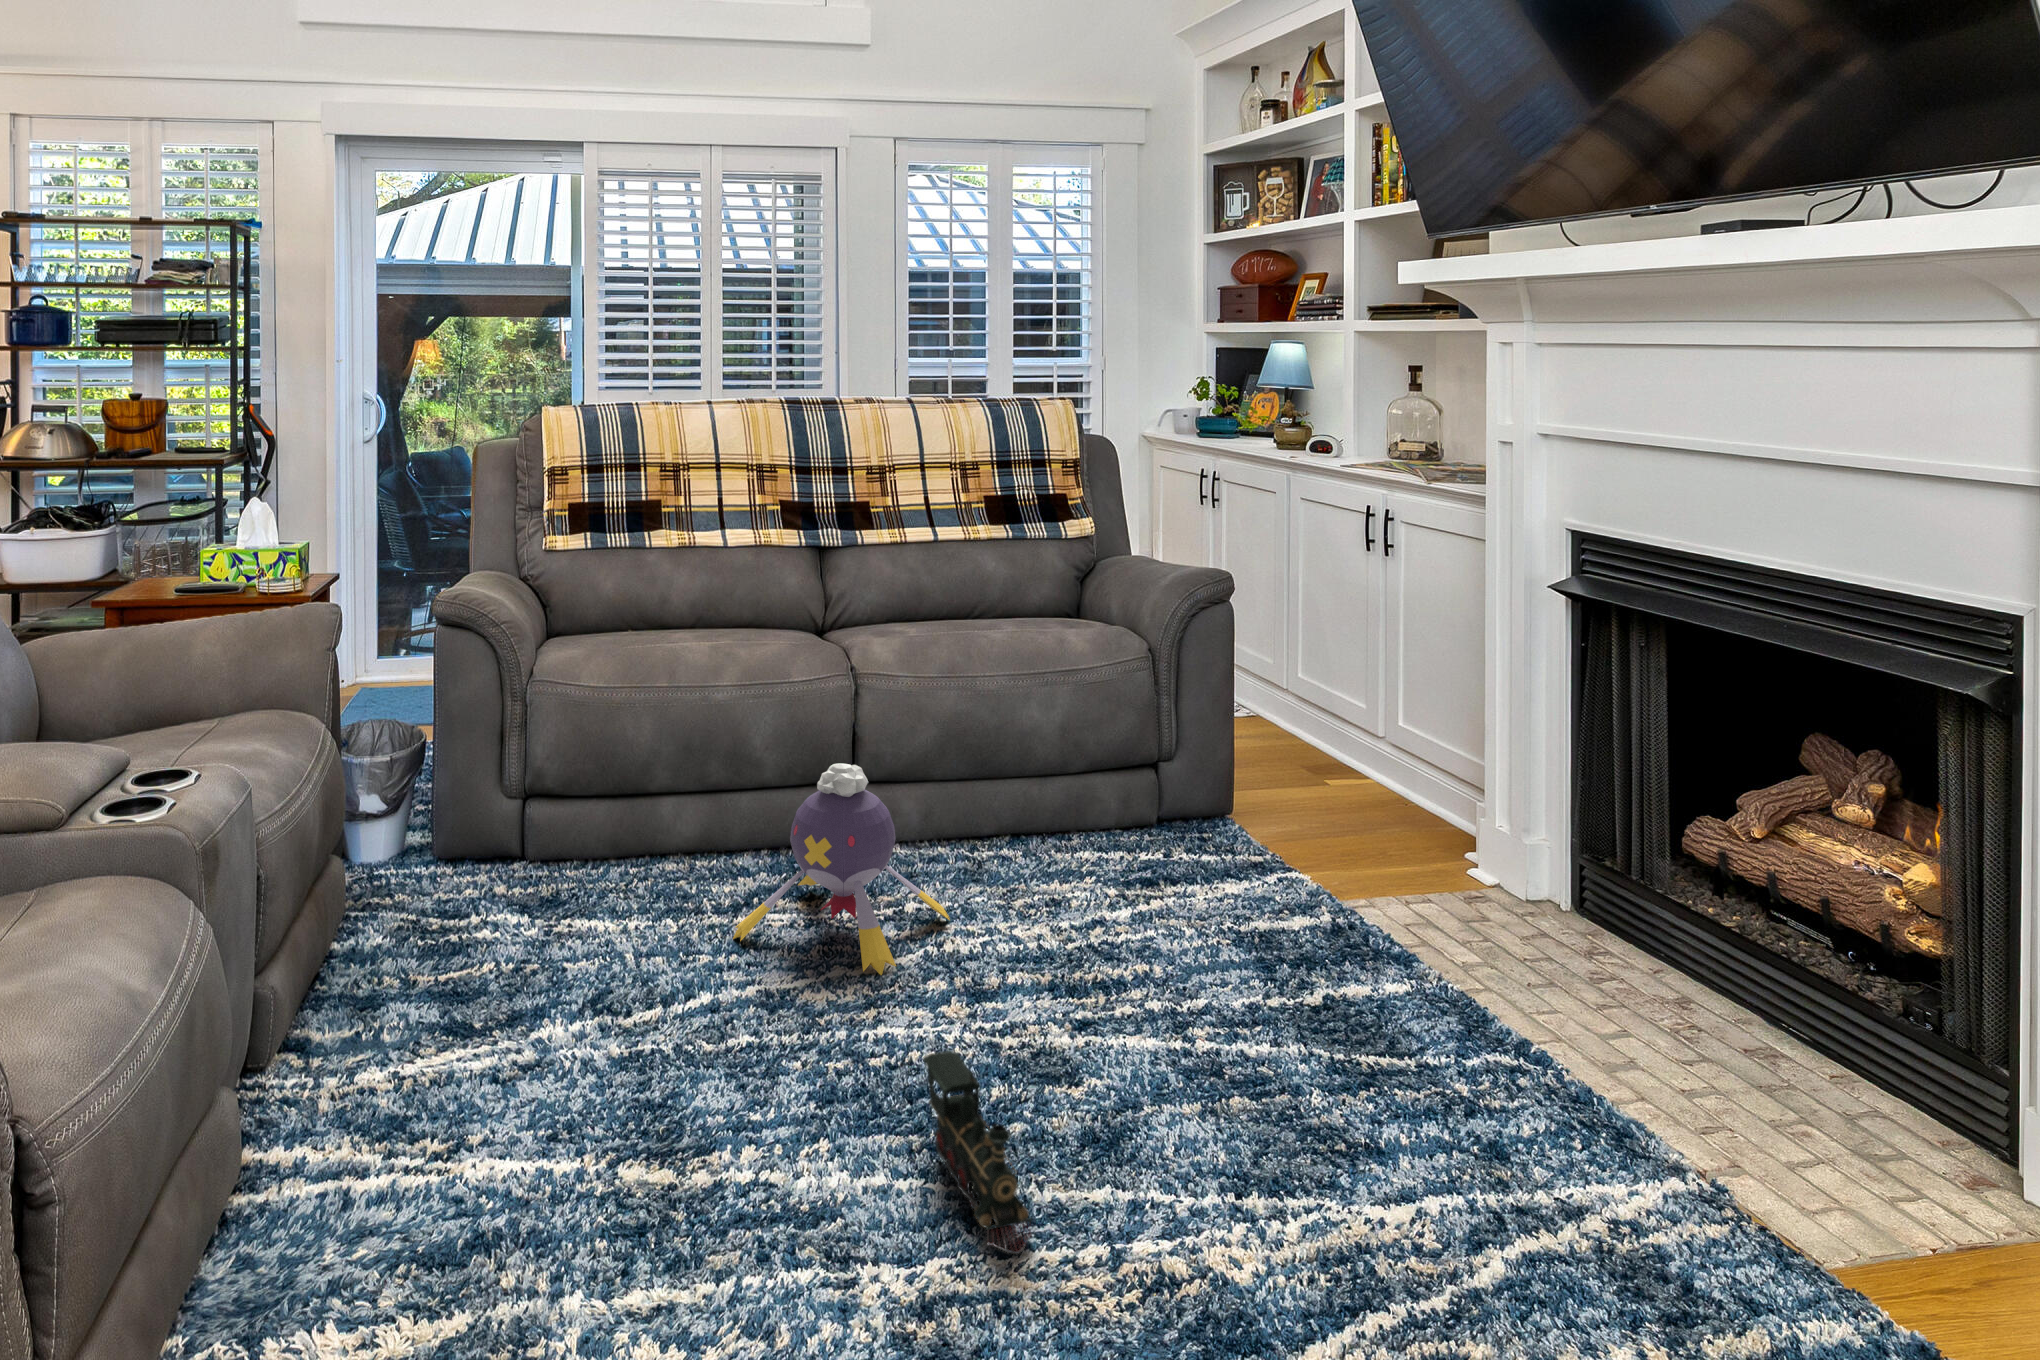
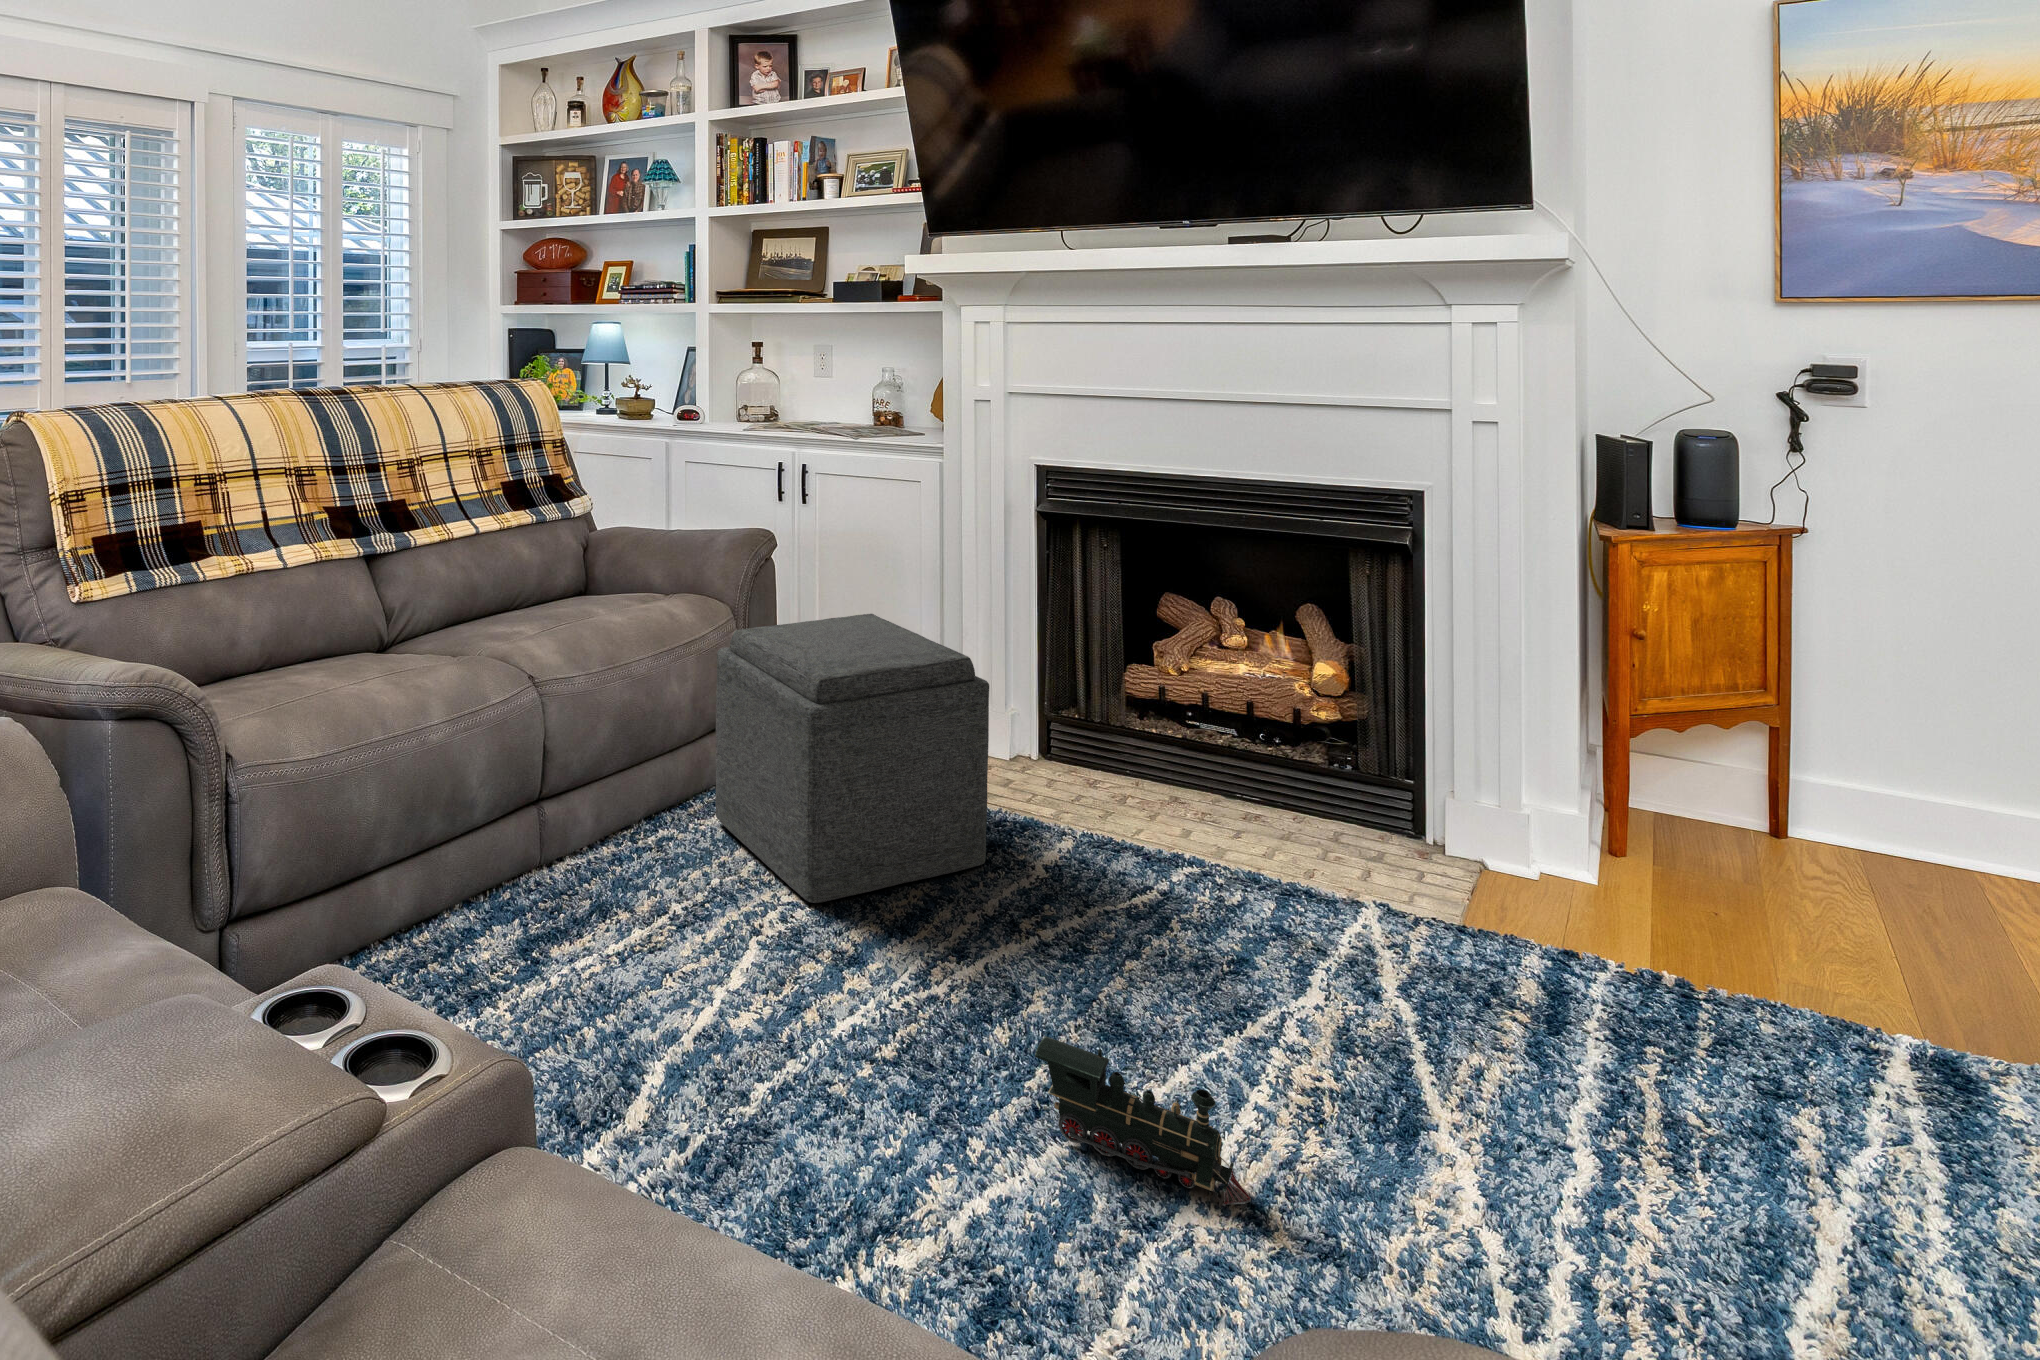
ottoman: none [1026,660,1274,970] -> present [716,614,989,903]
plush toy: present [733,763,950,975] -> none [551,778,755,1000]

